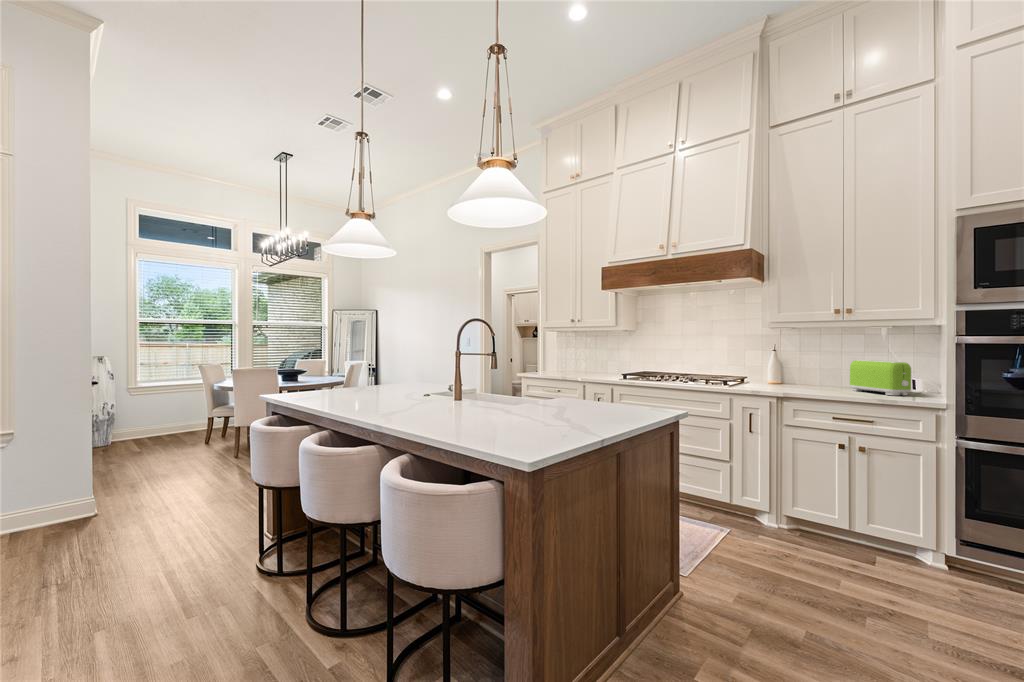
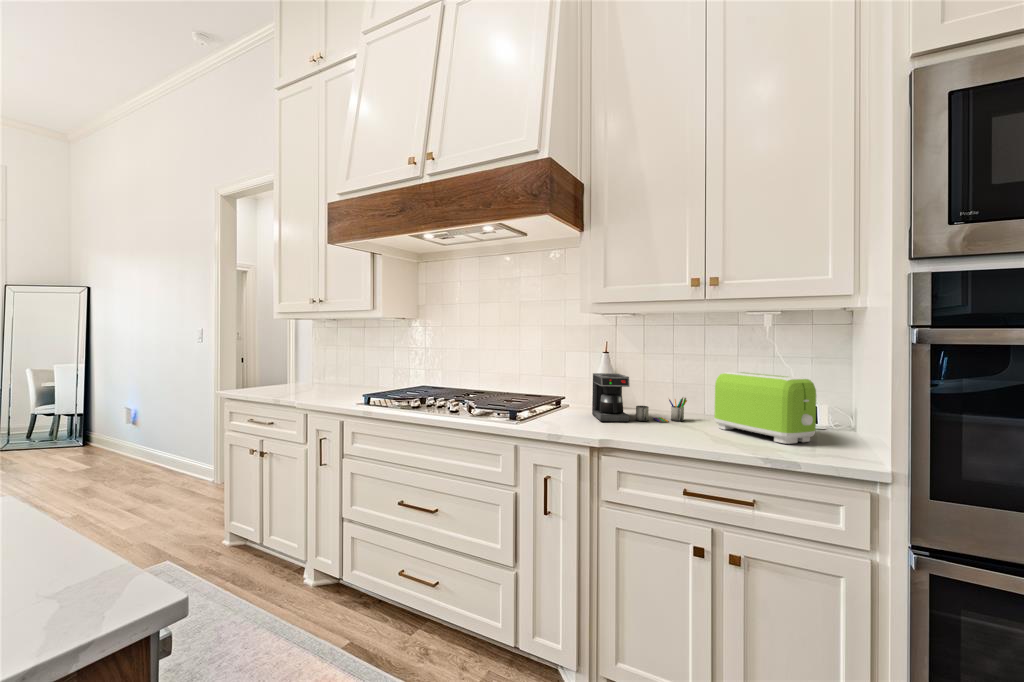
coffee maker: none [770,361,832,388] -> present [592,373,687,422]

